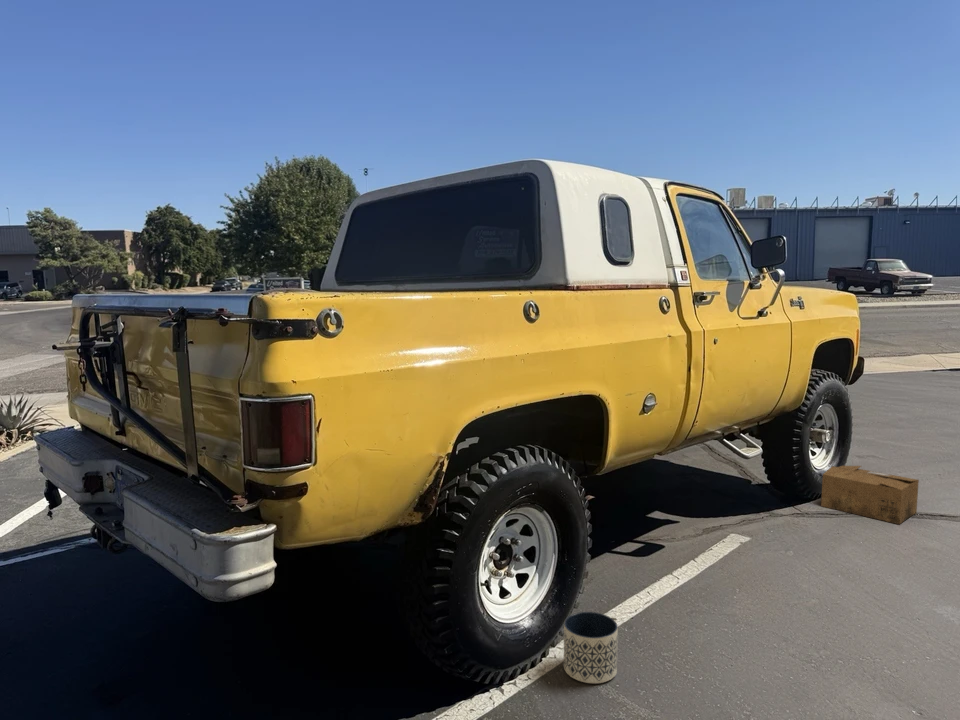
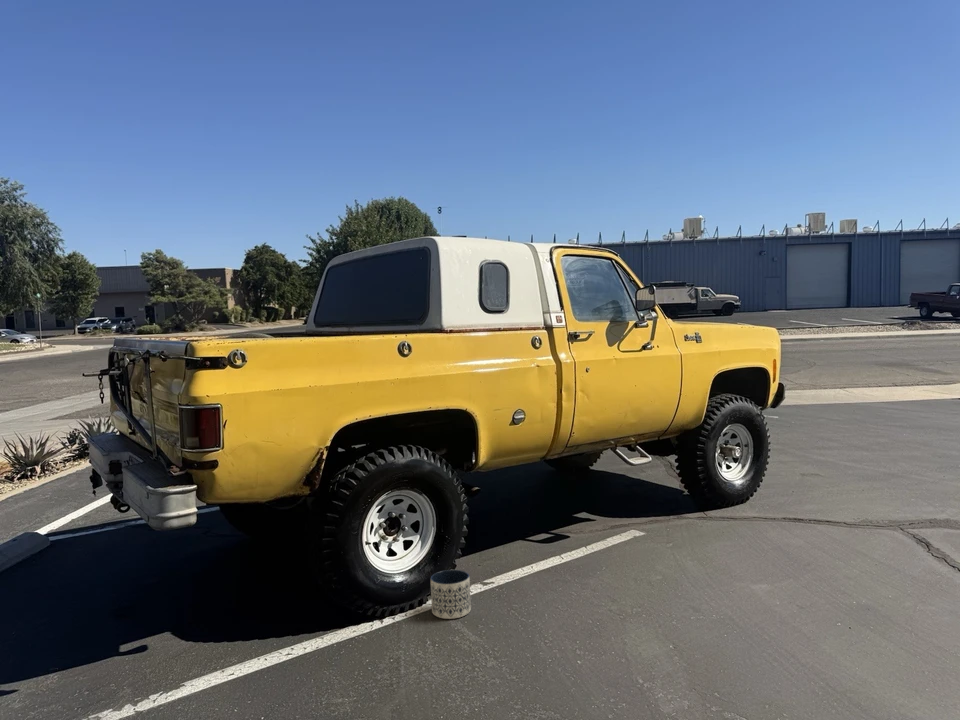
cardboard box: present [821,466,919,524] -> none [730,477,813,525]

